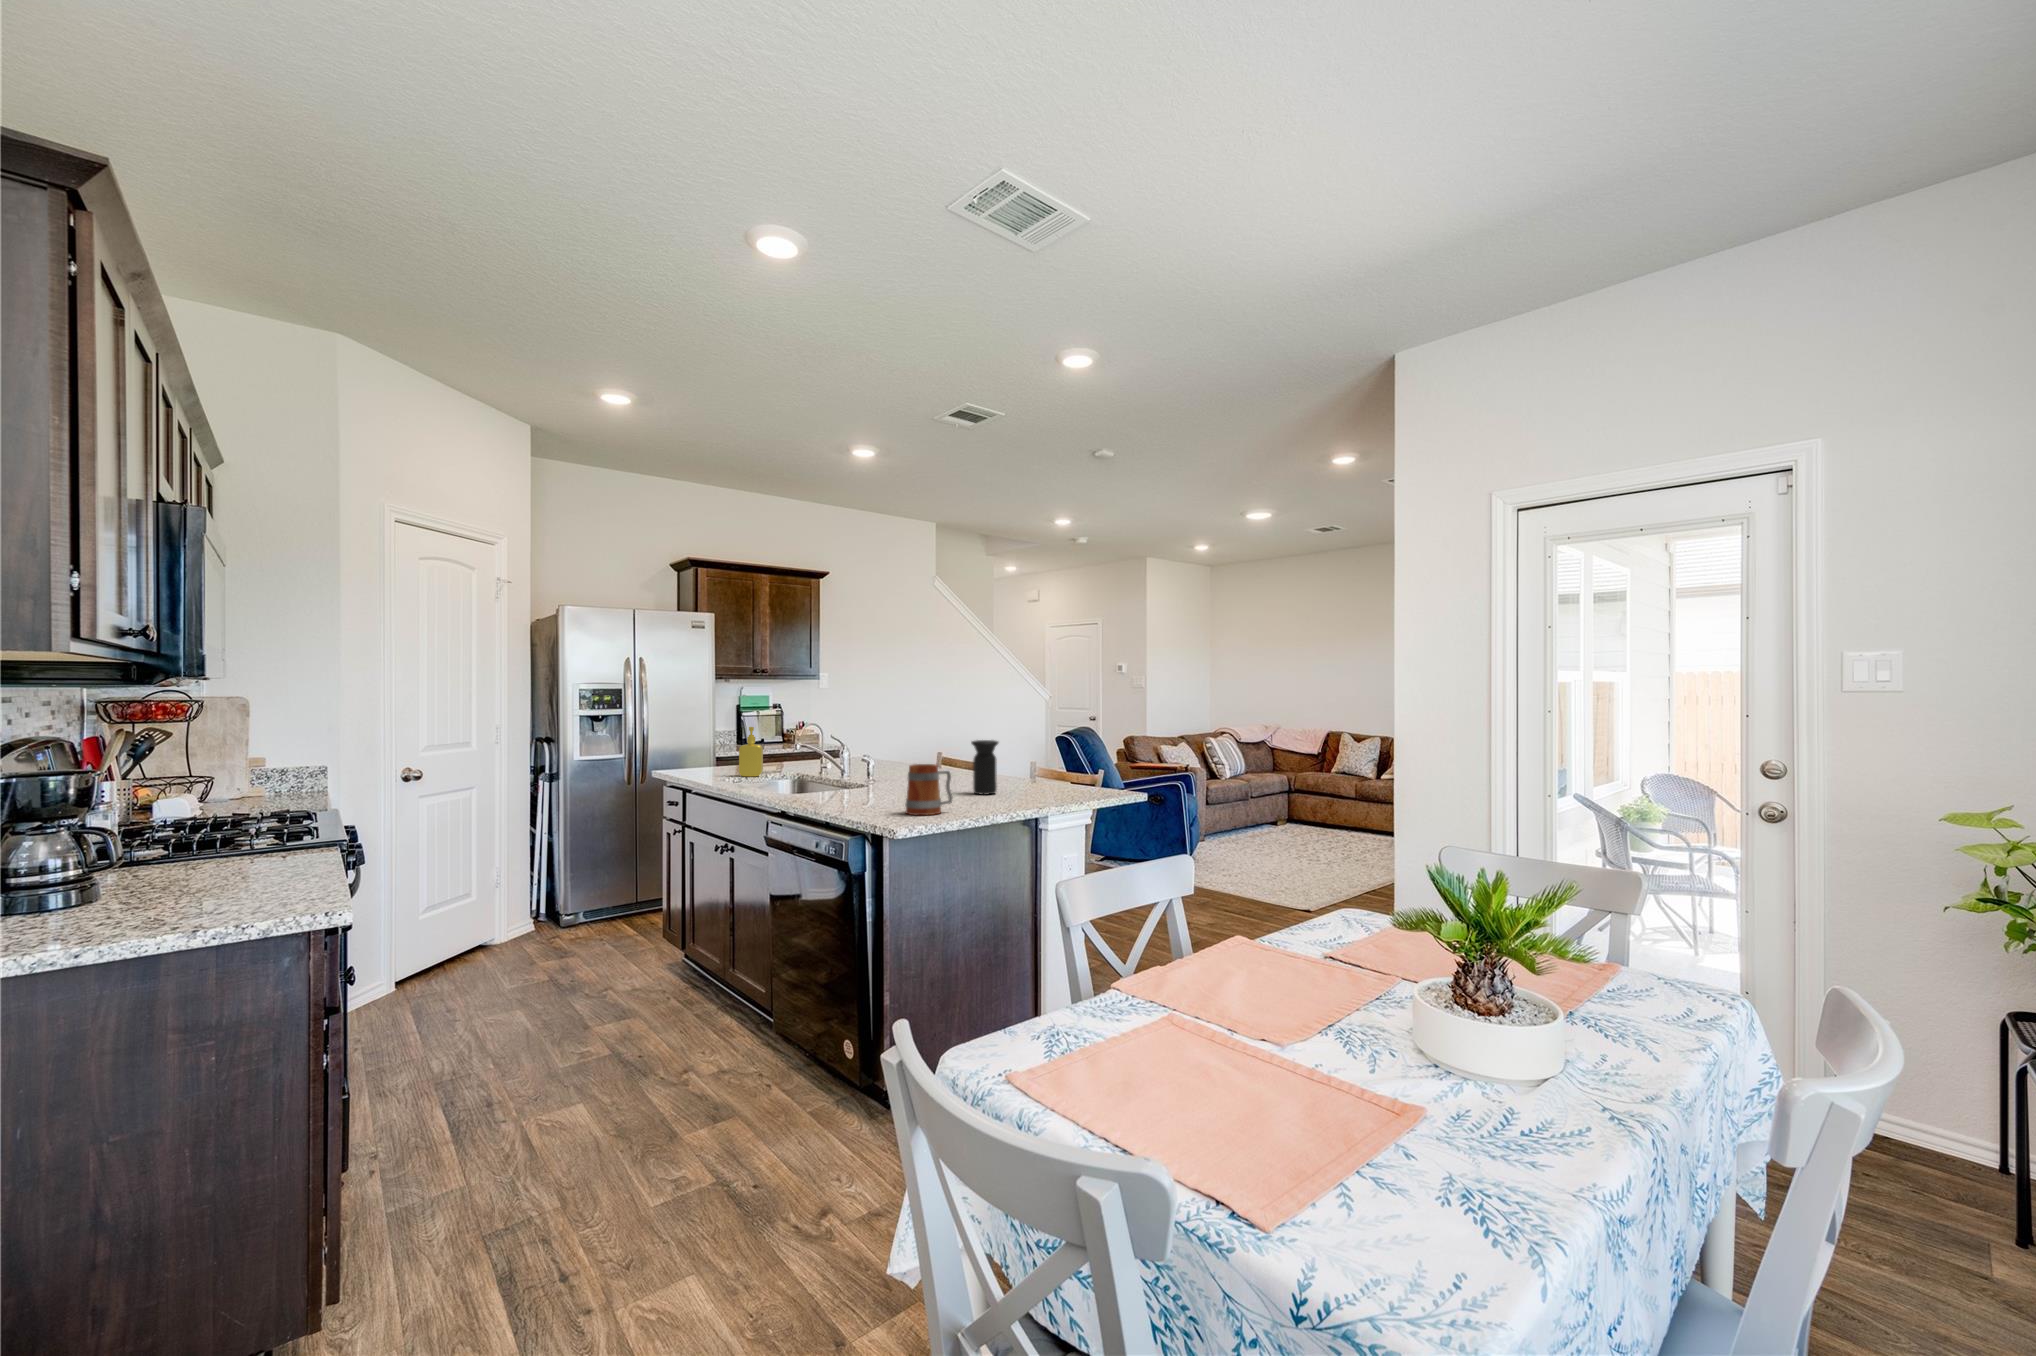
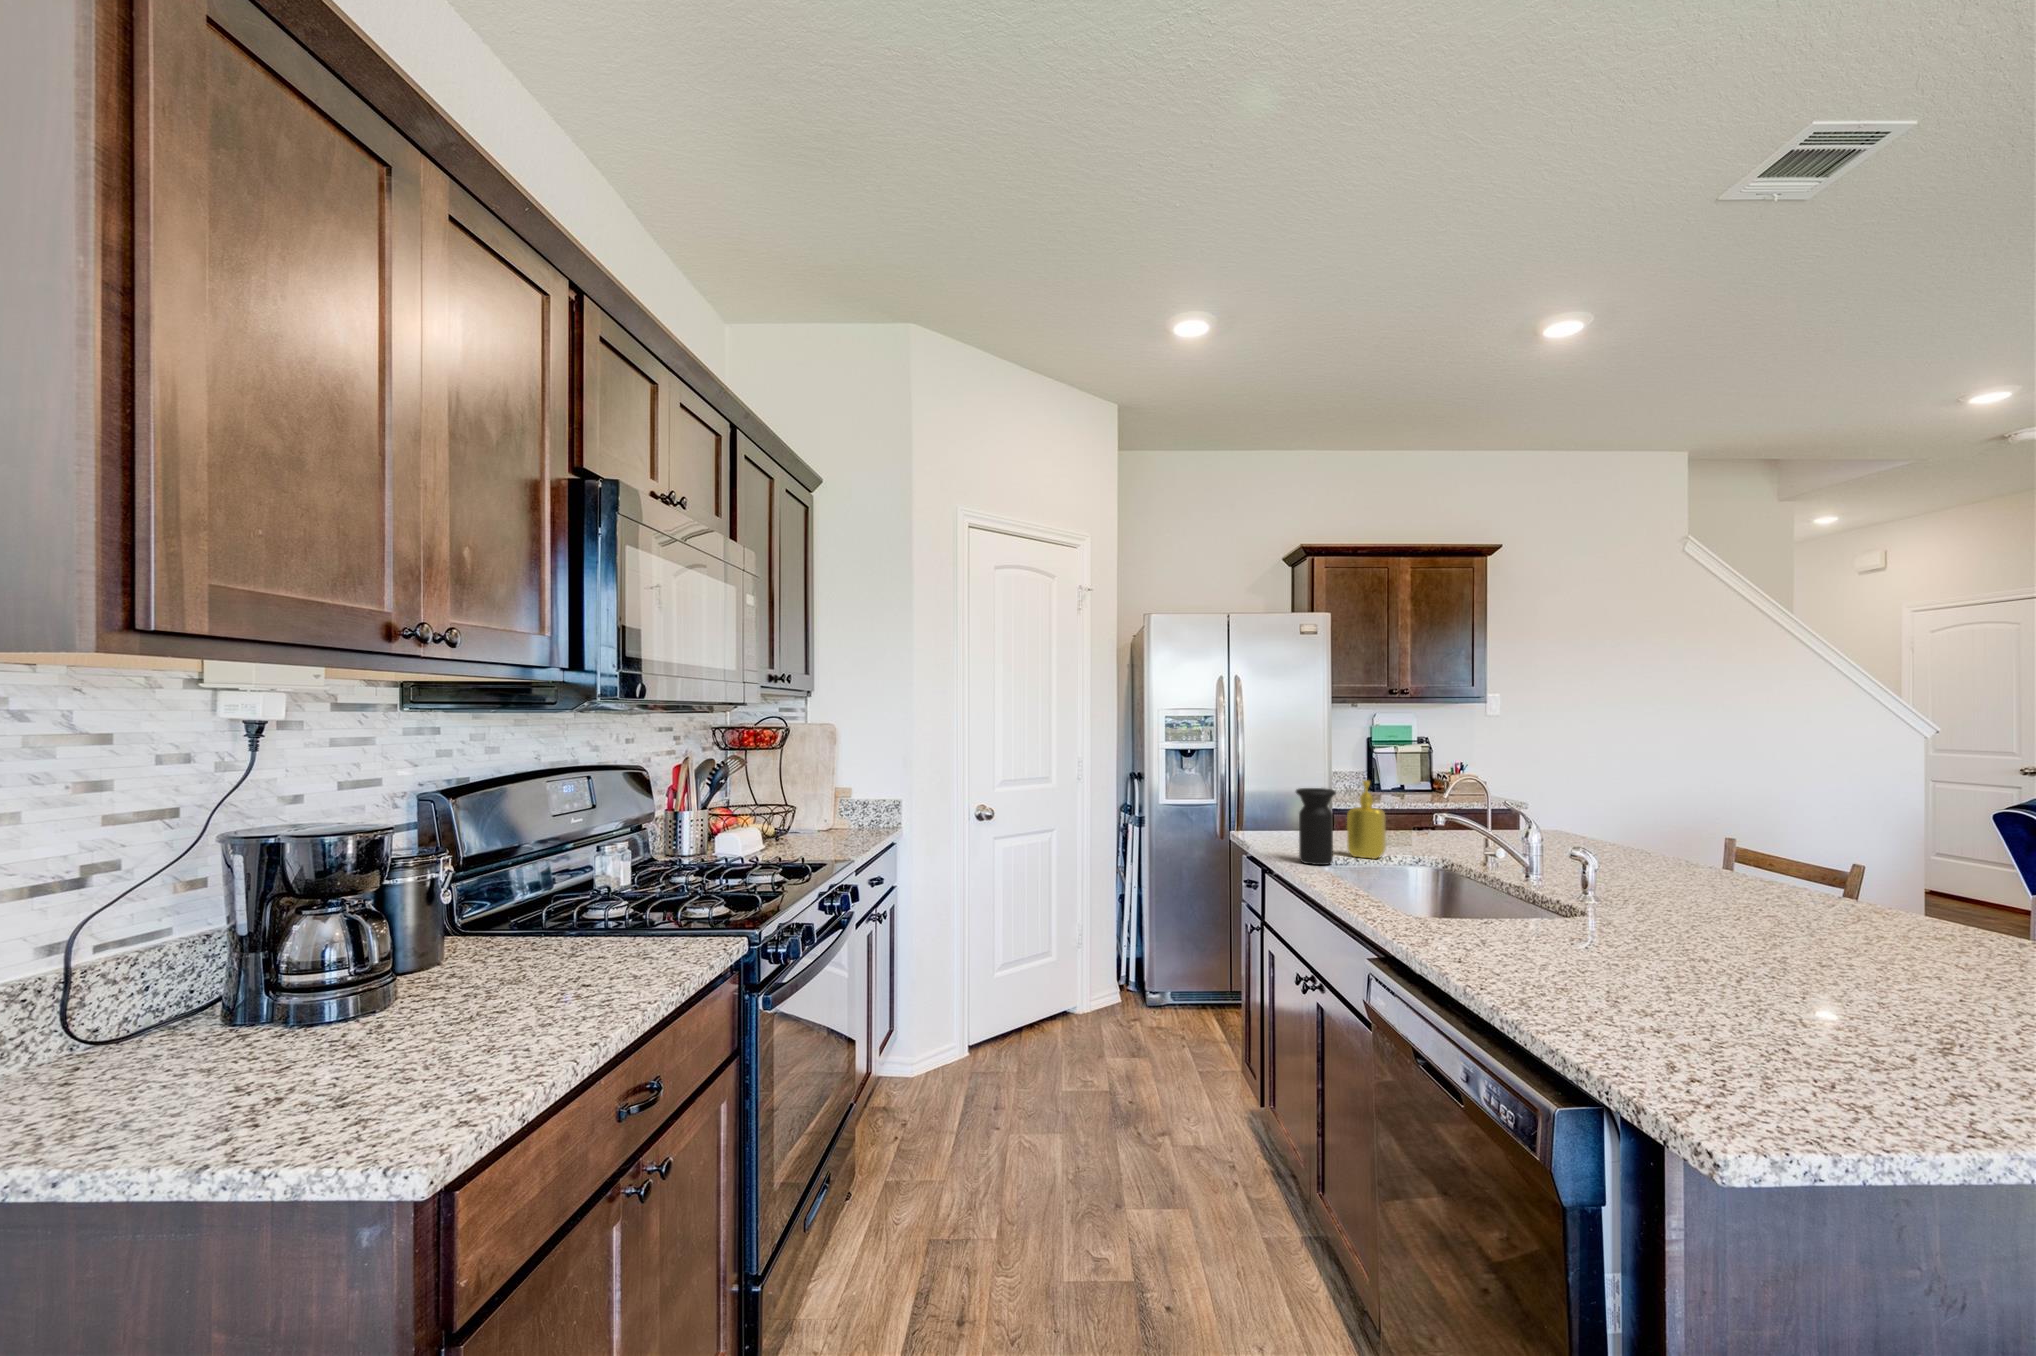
vase: present [971,740,998,795] -> present [1296,788,1336,865]
mug: present [906,764,952,815] -> none [1687,915,1832,1055]

